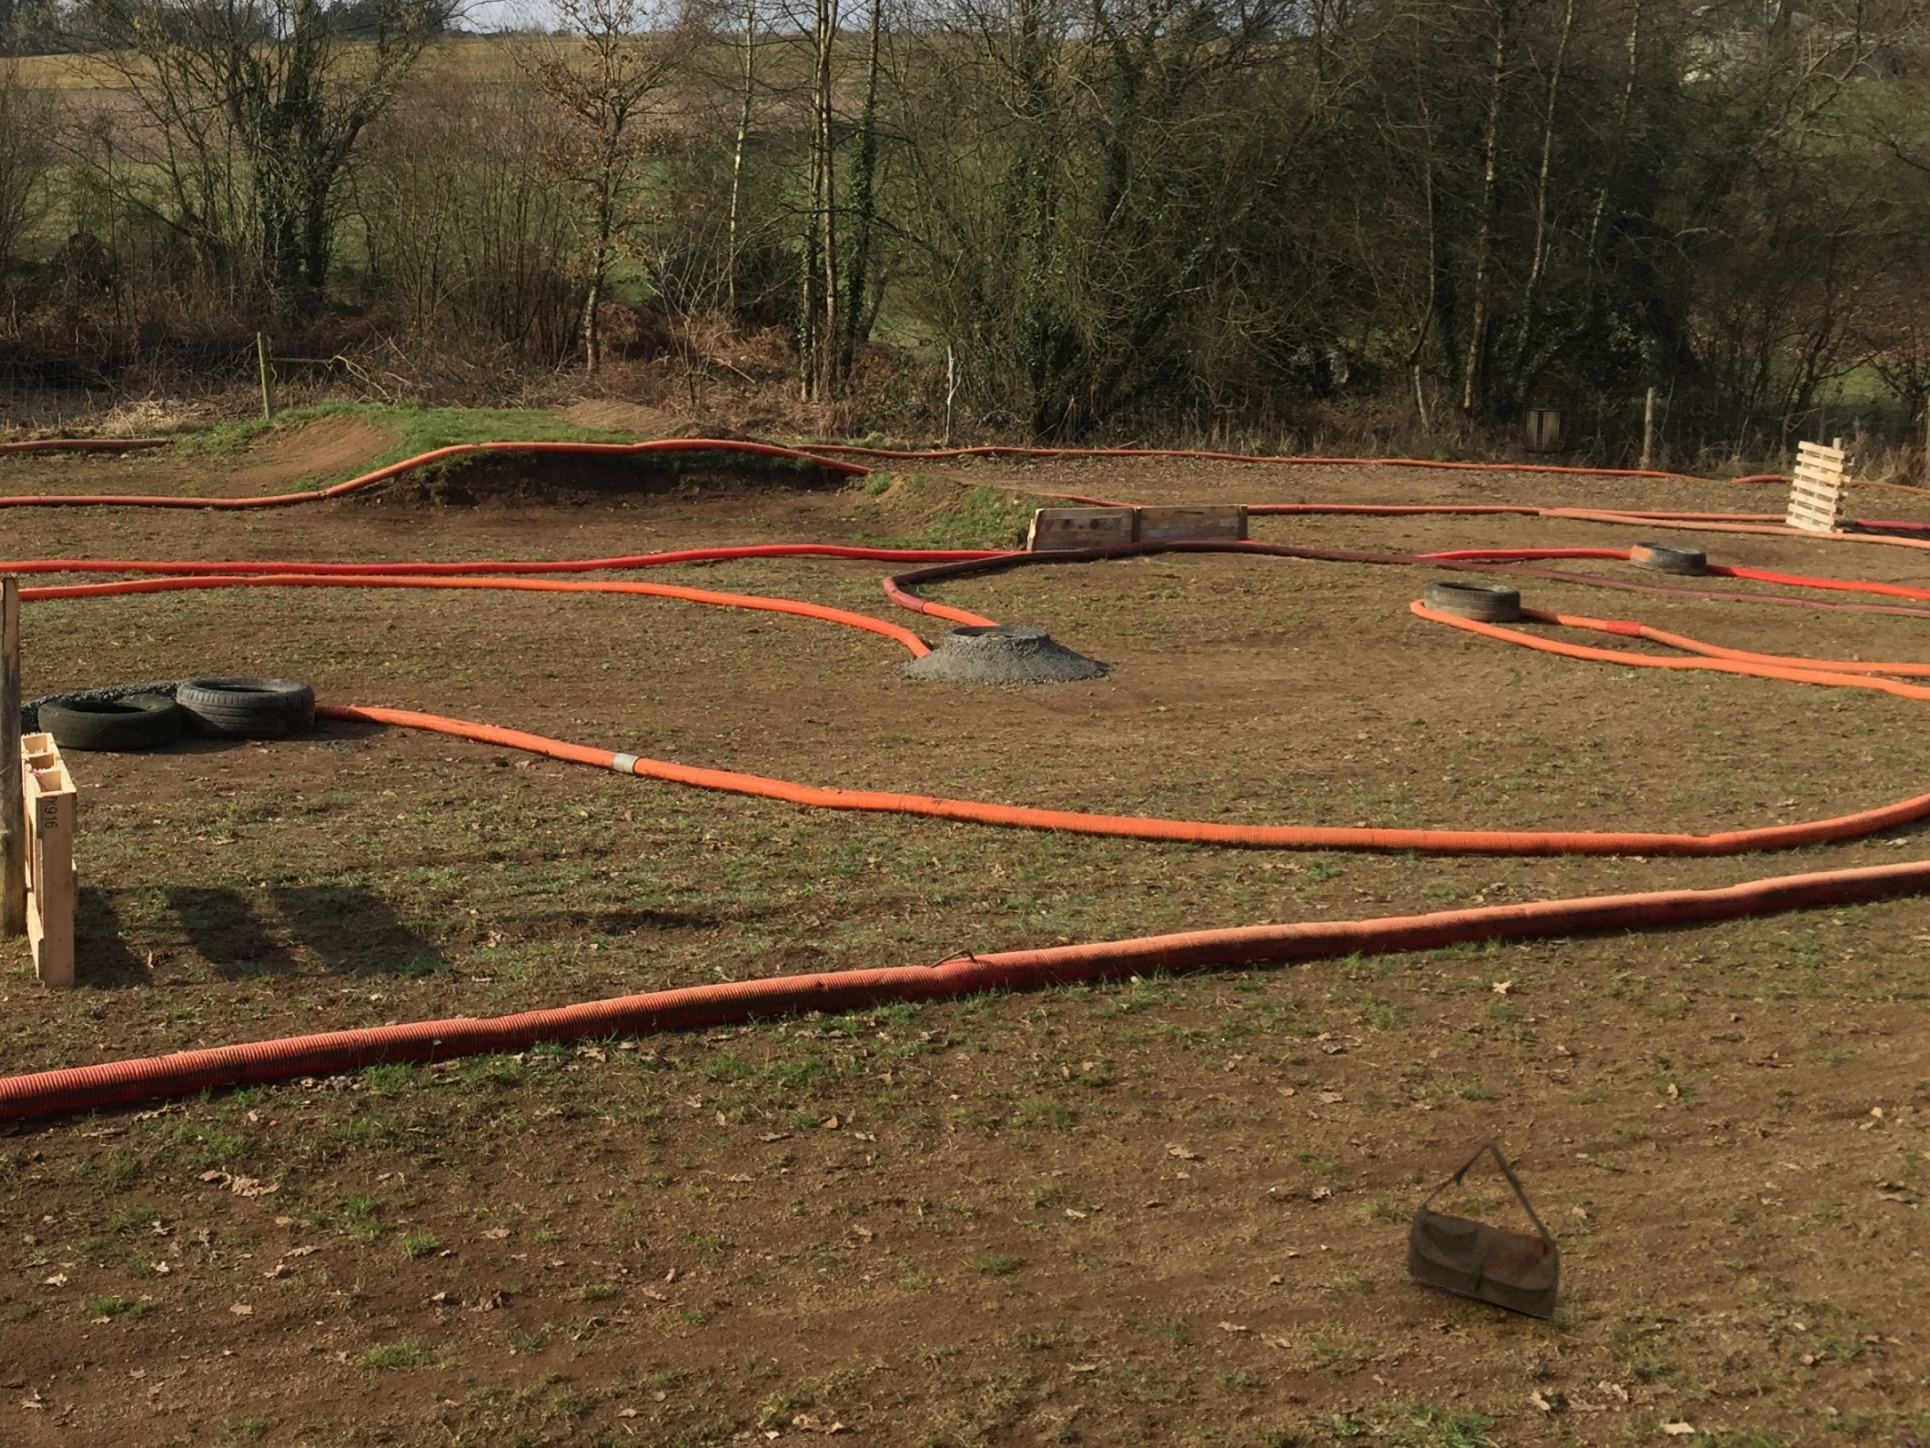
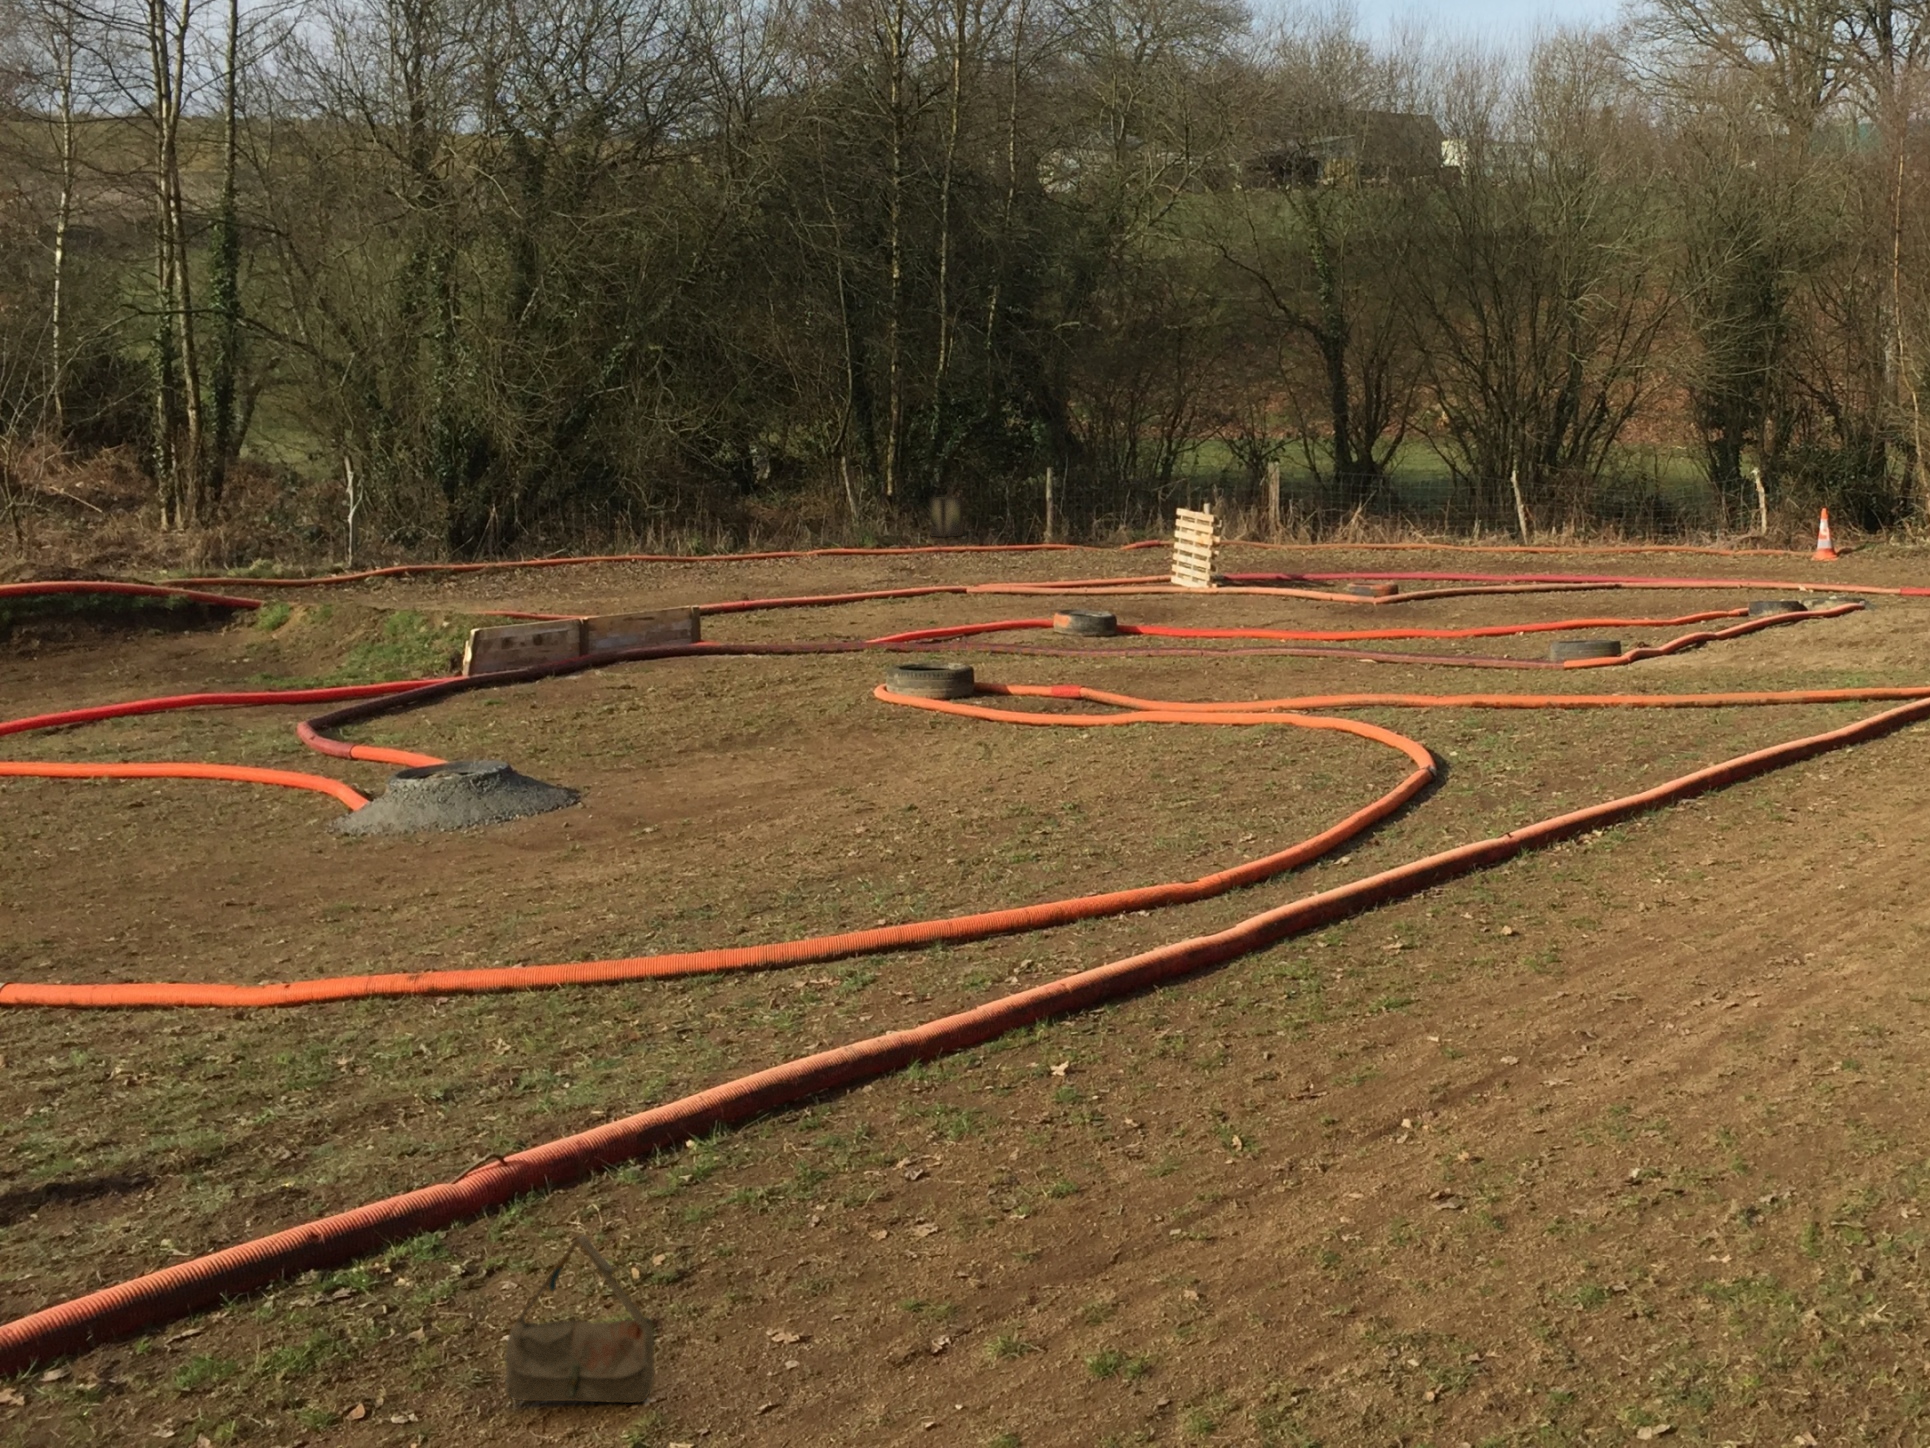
bag: present [1406,1142,1560,1319] -> present [504,1235,654,1403]

